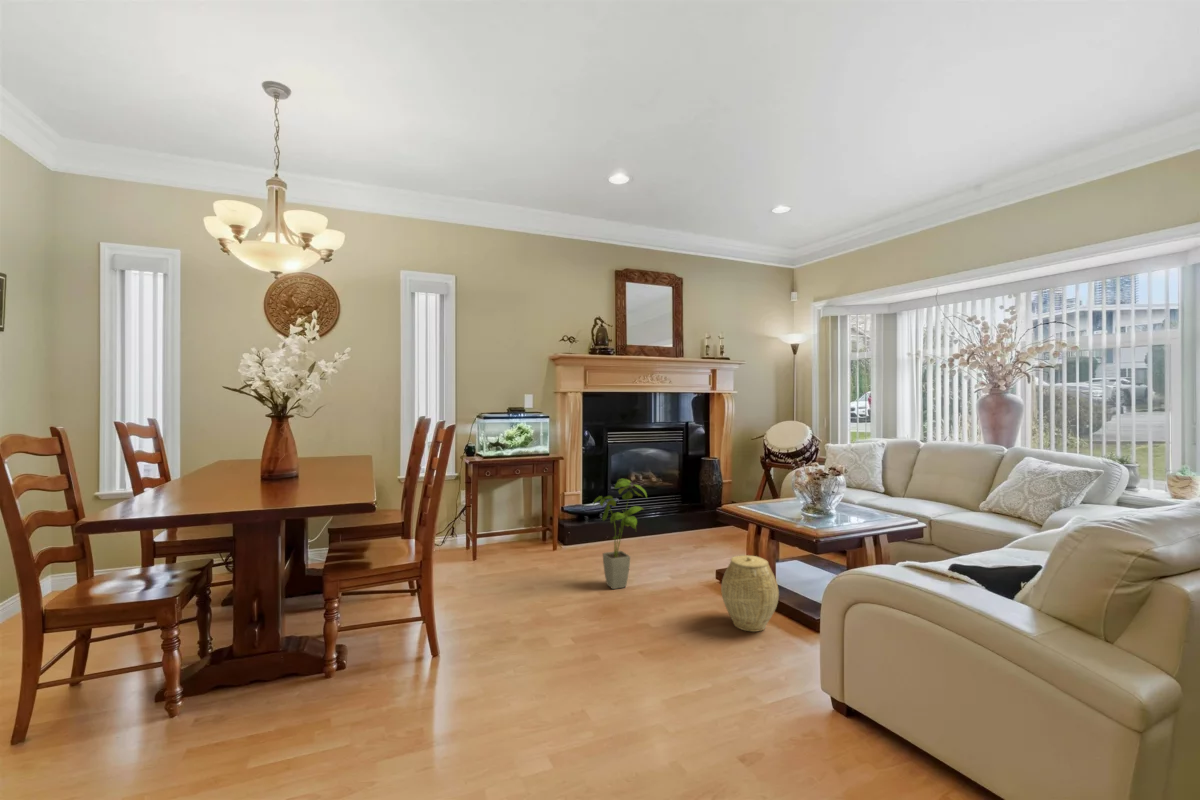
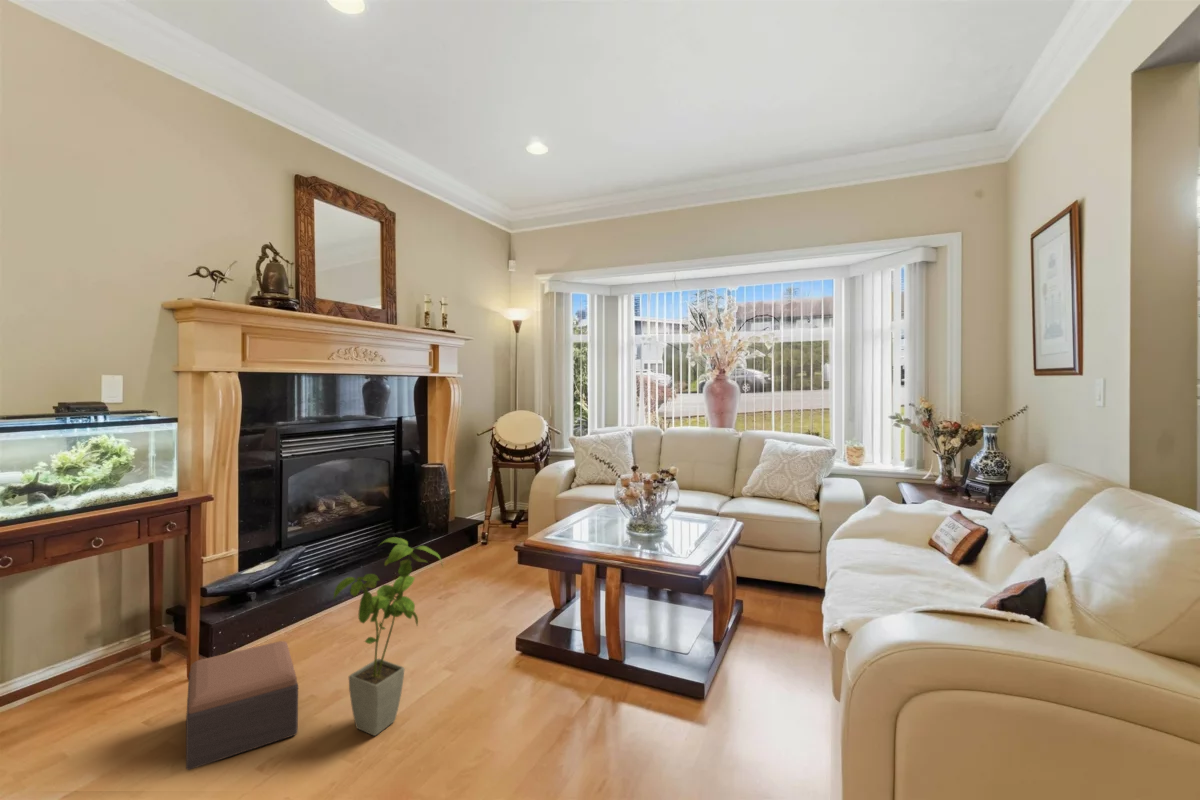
footstool: none [535,534,587,579] -> present [186,641,298,770]
woven basket: present [721,555,779,632] -> none [580,625,657,740]

